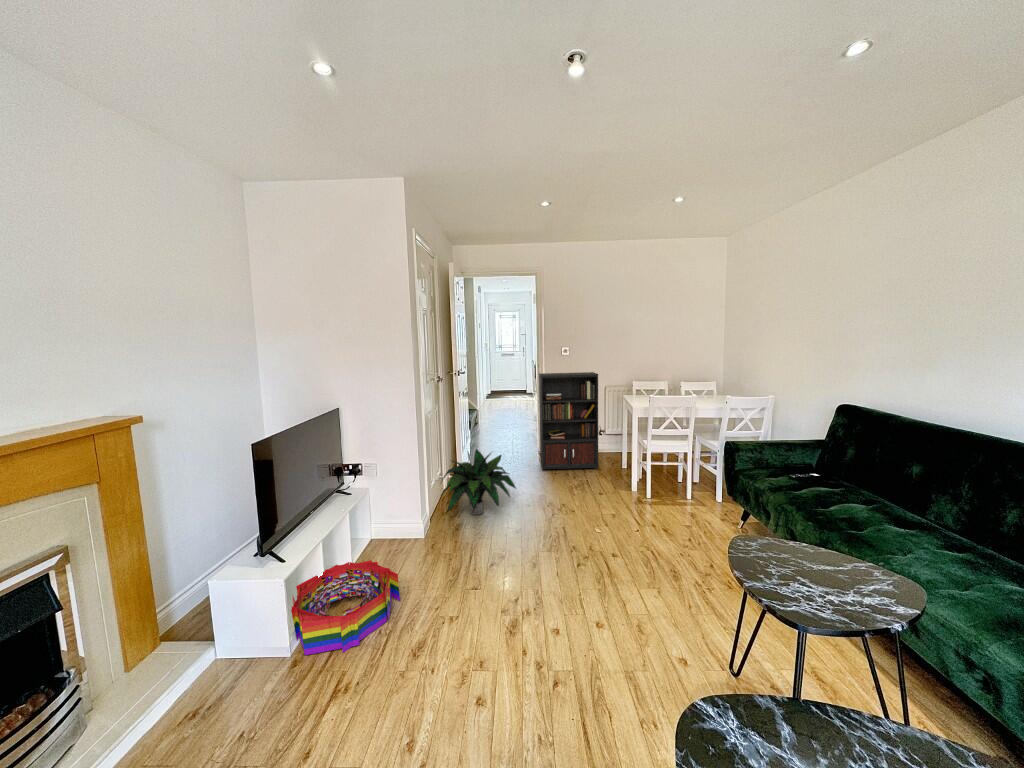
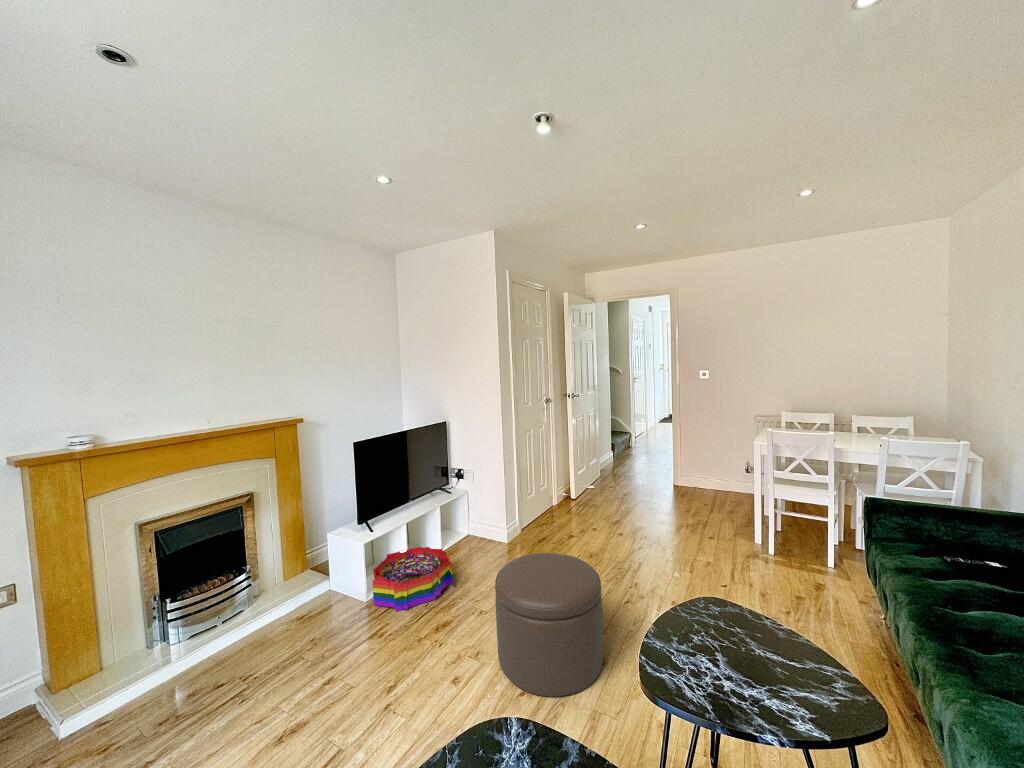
bookcase: present [539,372,604,470] -> none [658,400,748,511]
potted plant: present [441,449,516,515] -> none [531,470,606,534]
ottoman: none [498,533,610,680] -> present [495,553,604,697]

